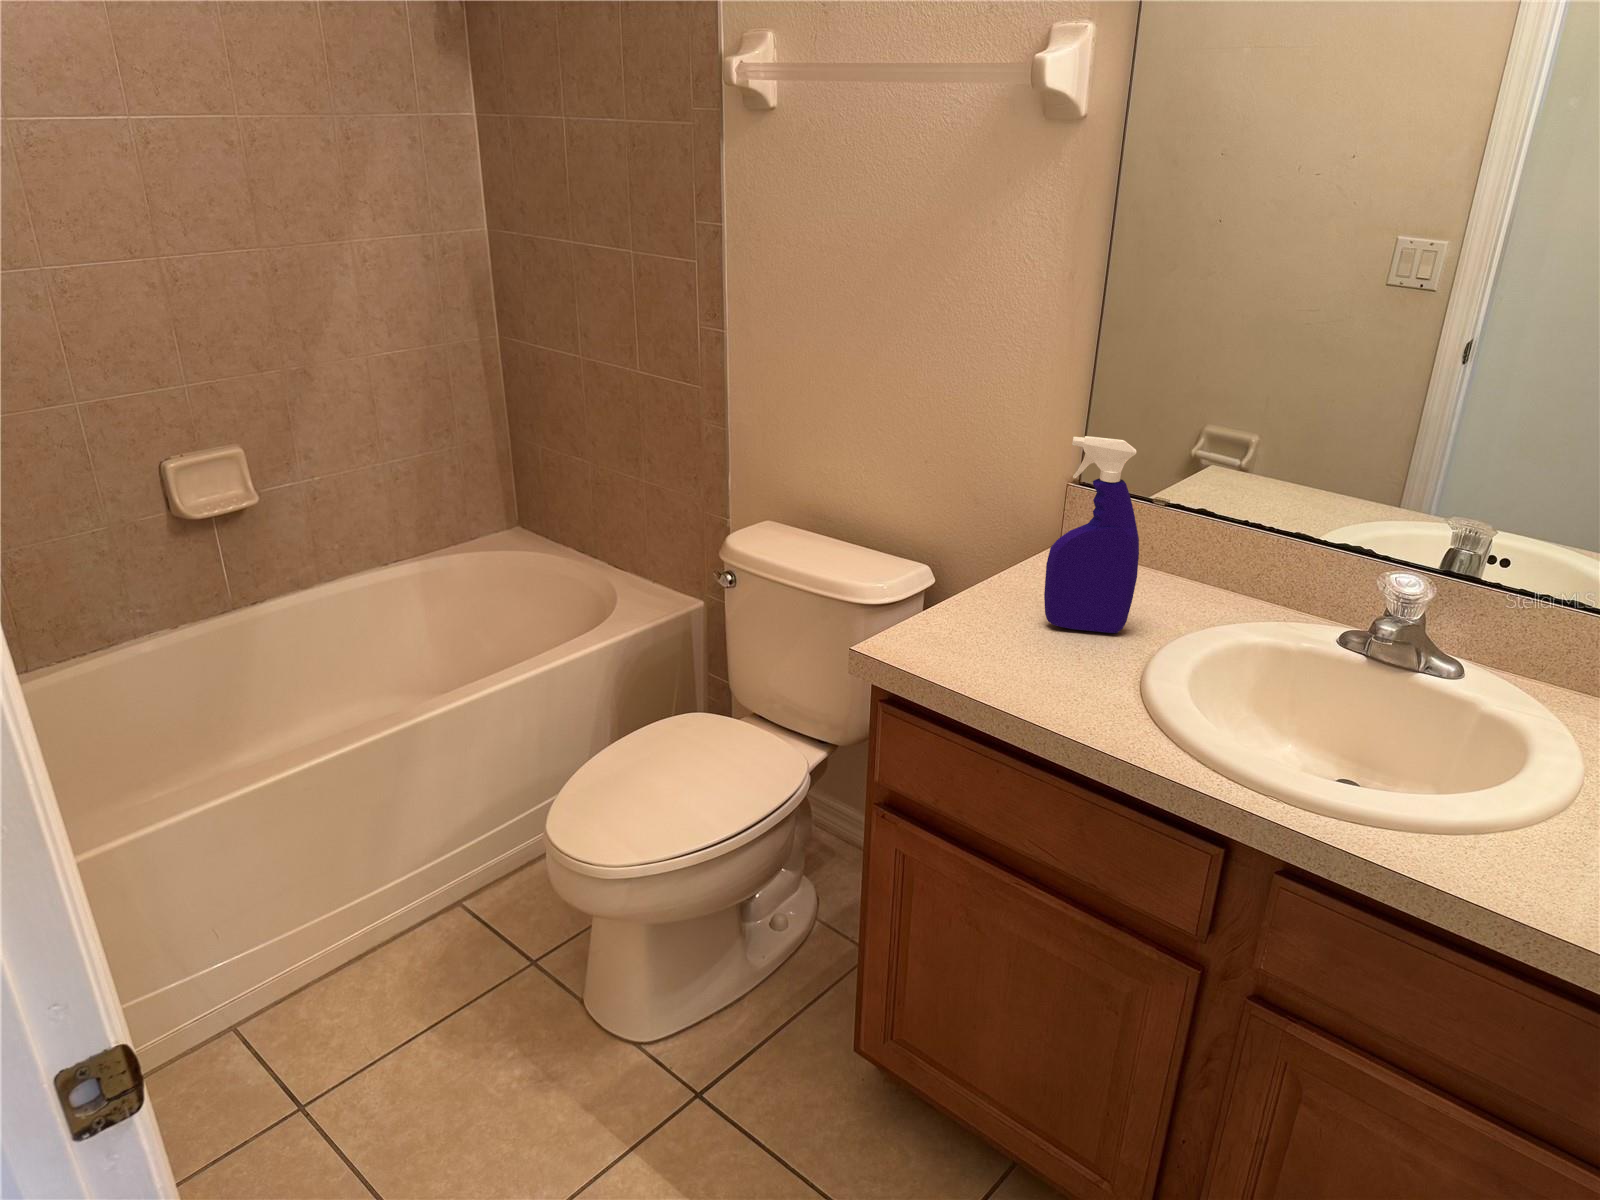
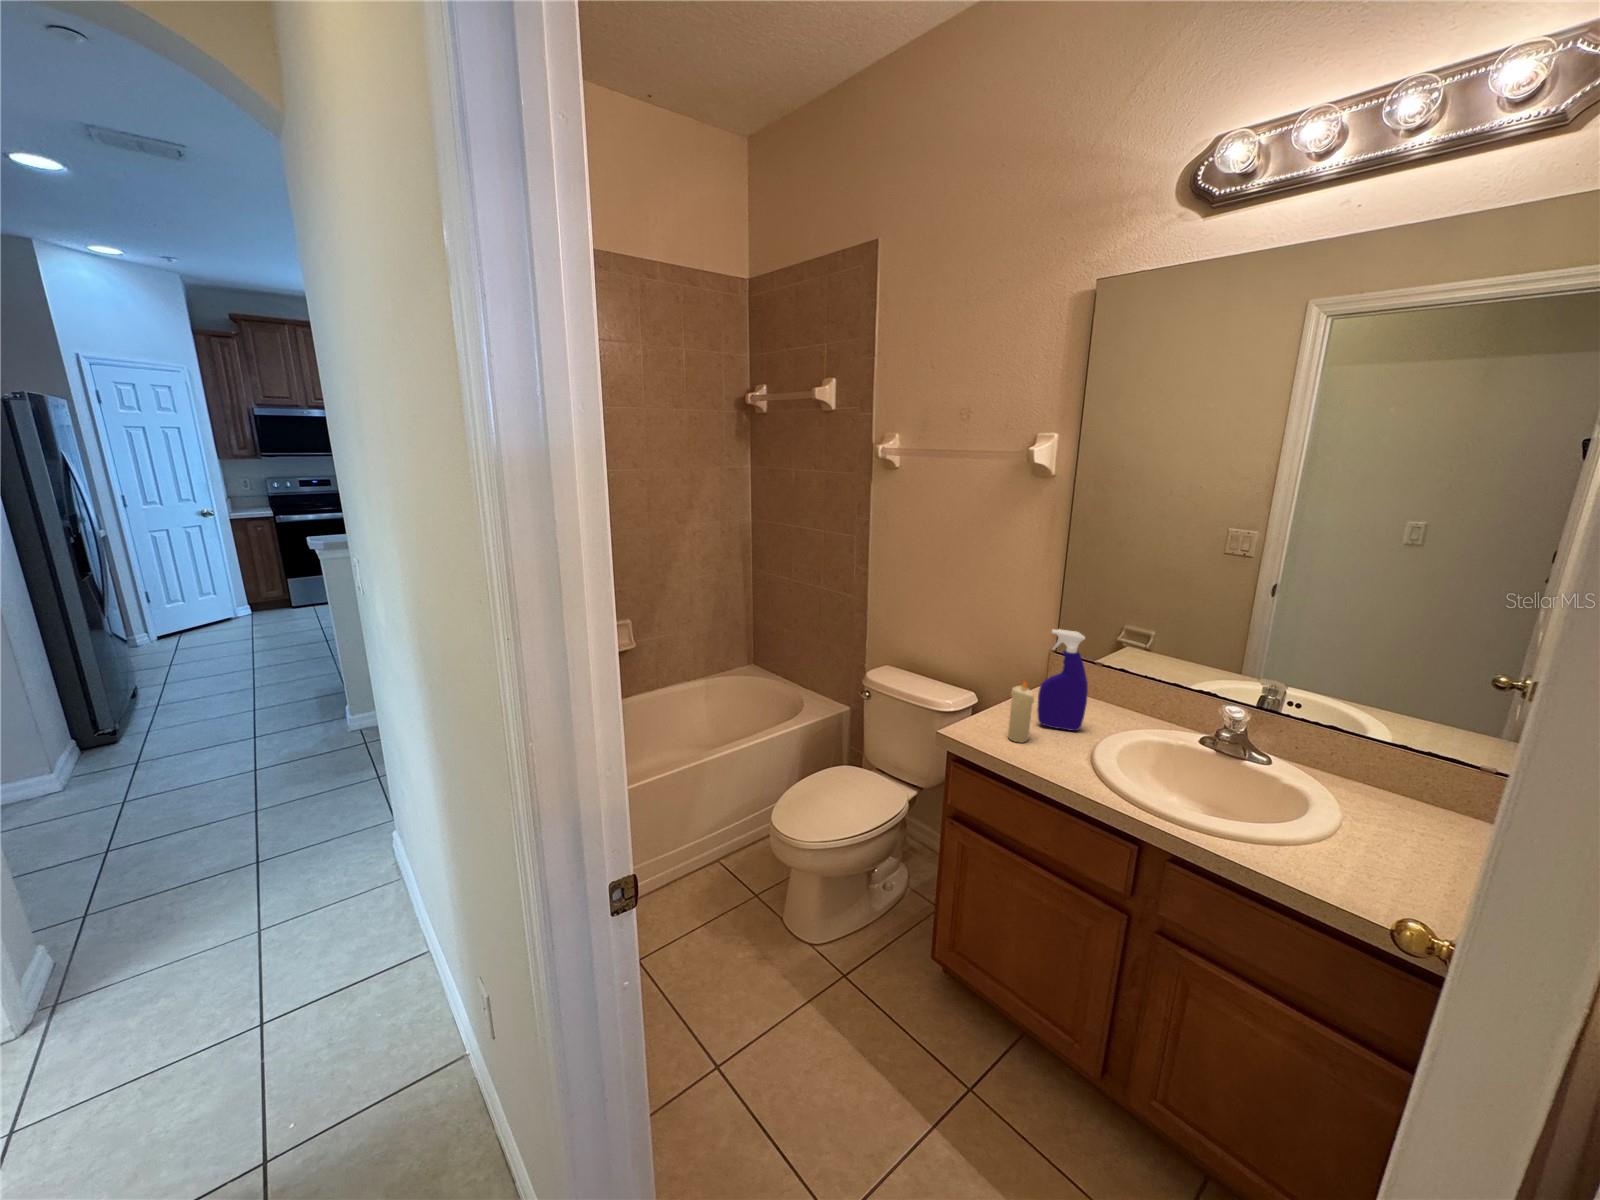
candle: none [987,537,1036,662] -> present [1008,681,1034,743]

